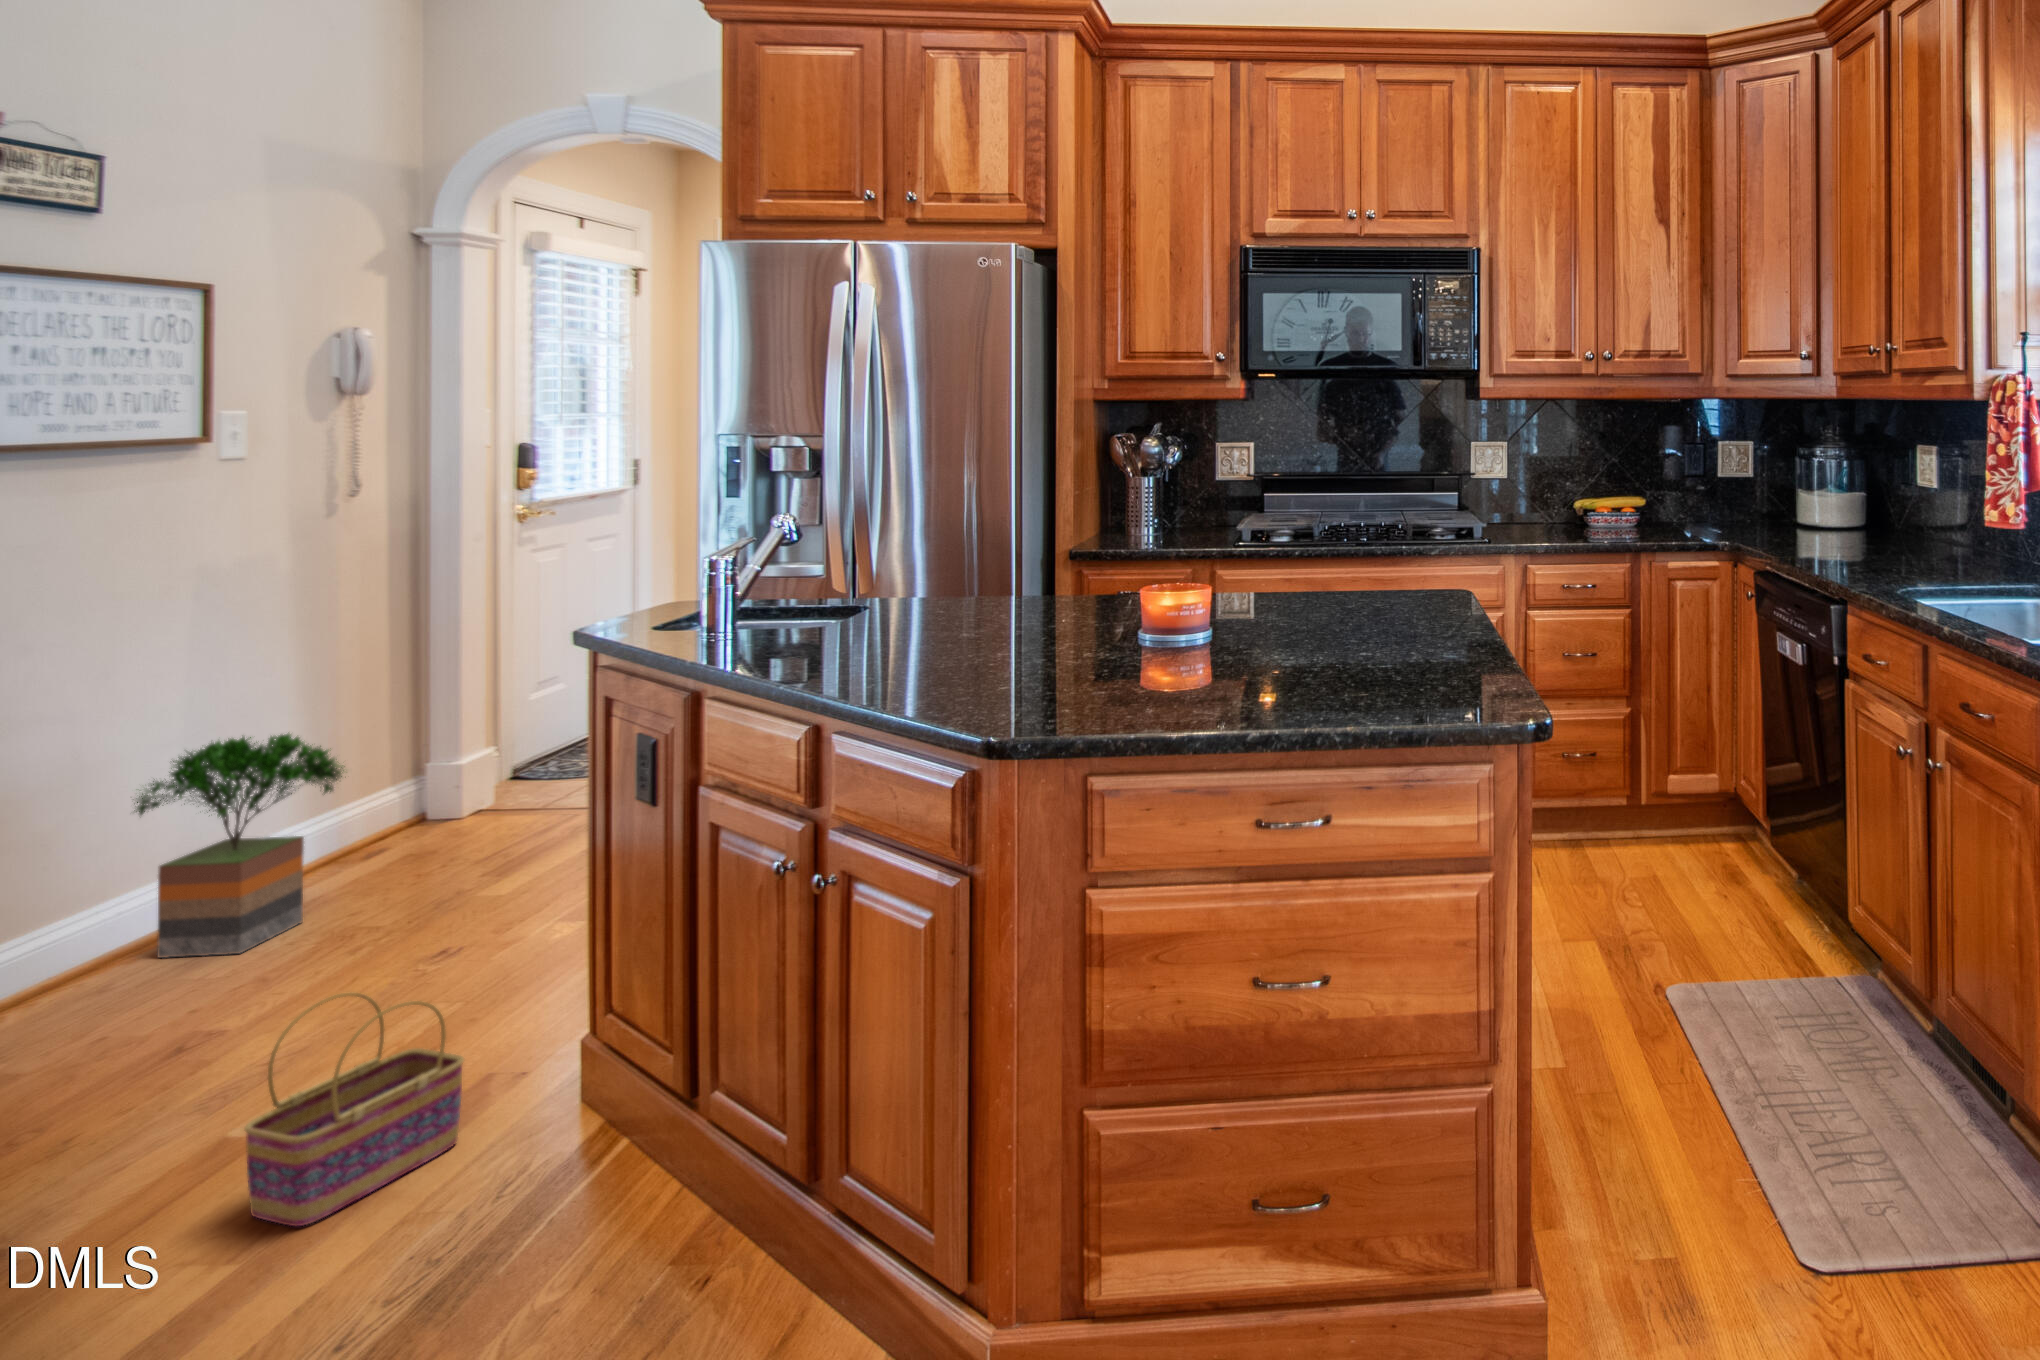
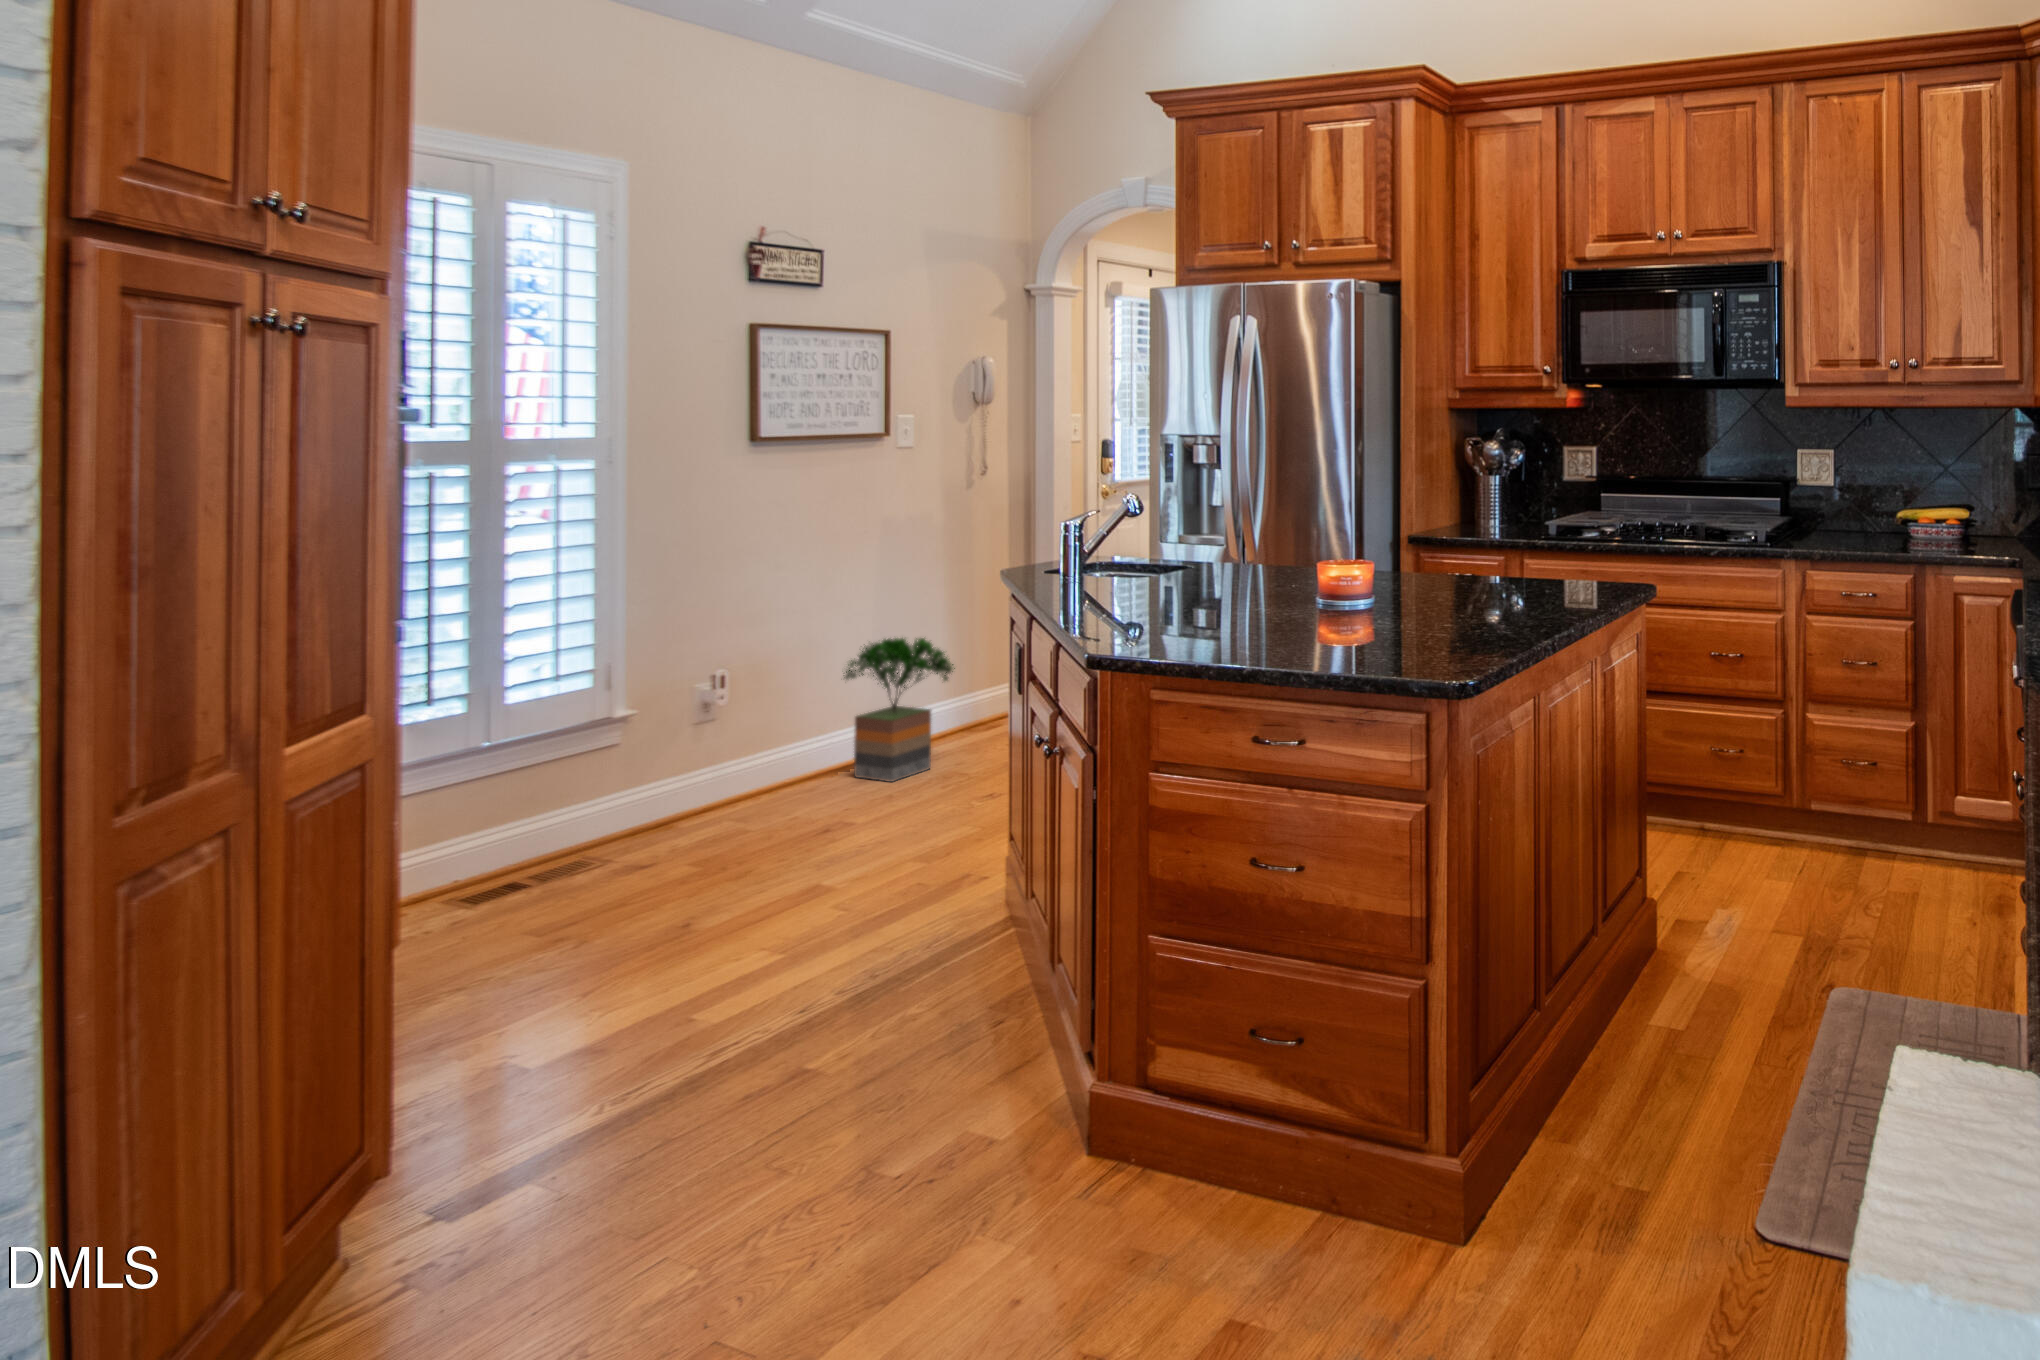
basket: present [244,993,464,1226] -> none [815,798,936,939]

